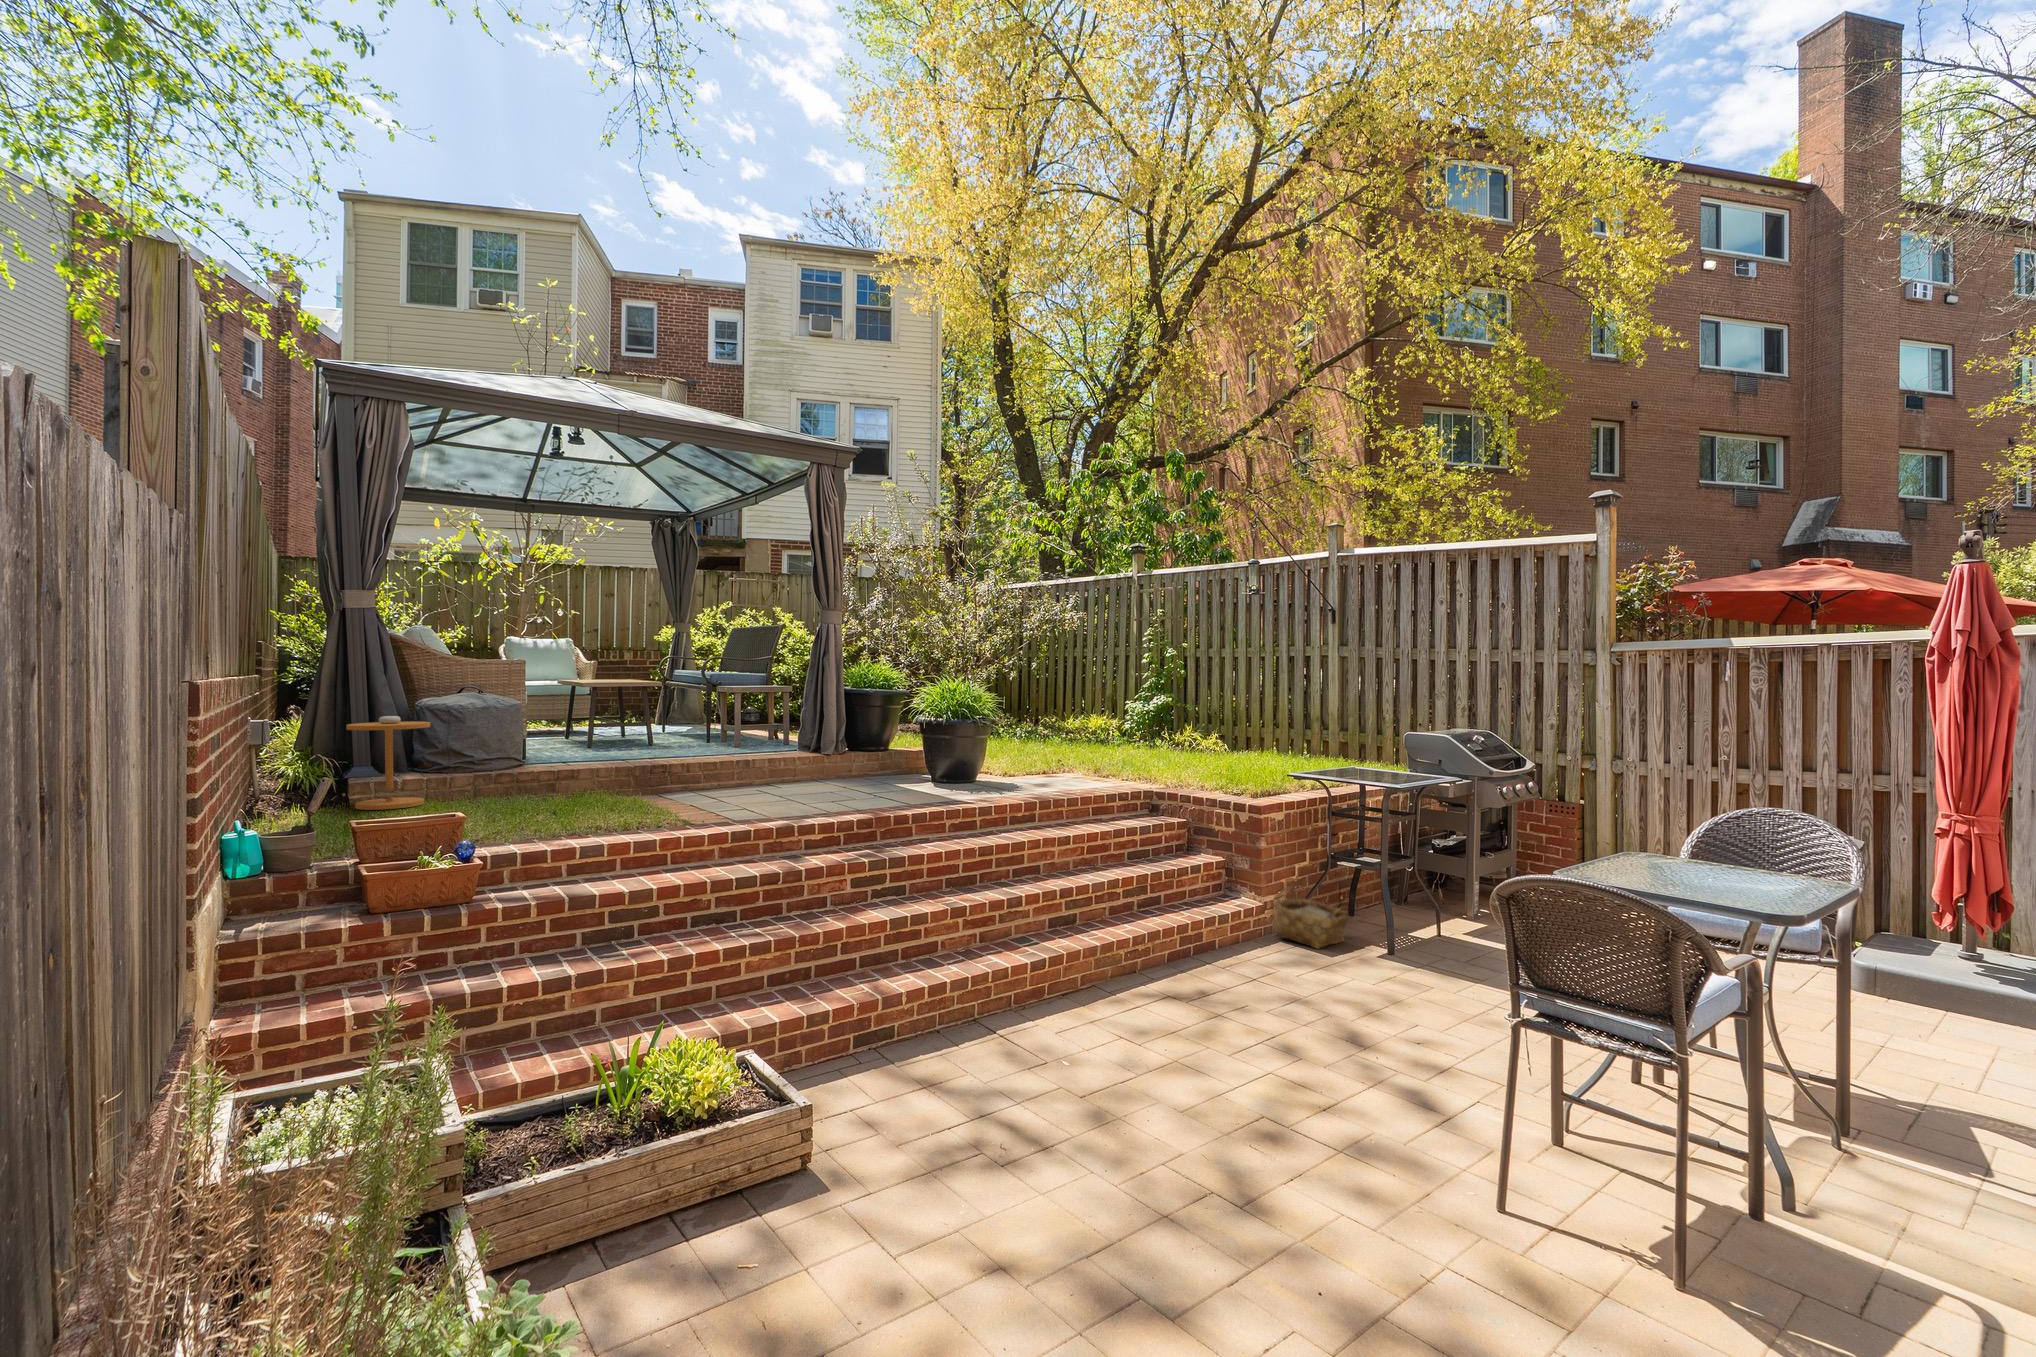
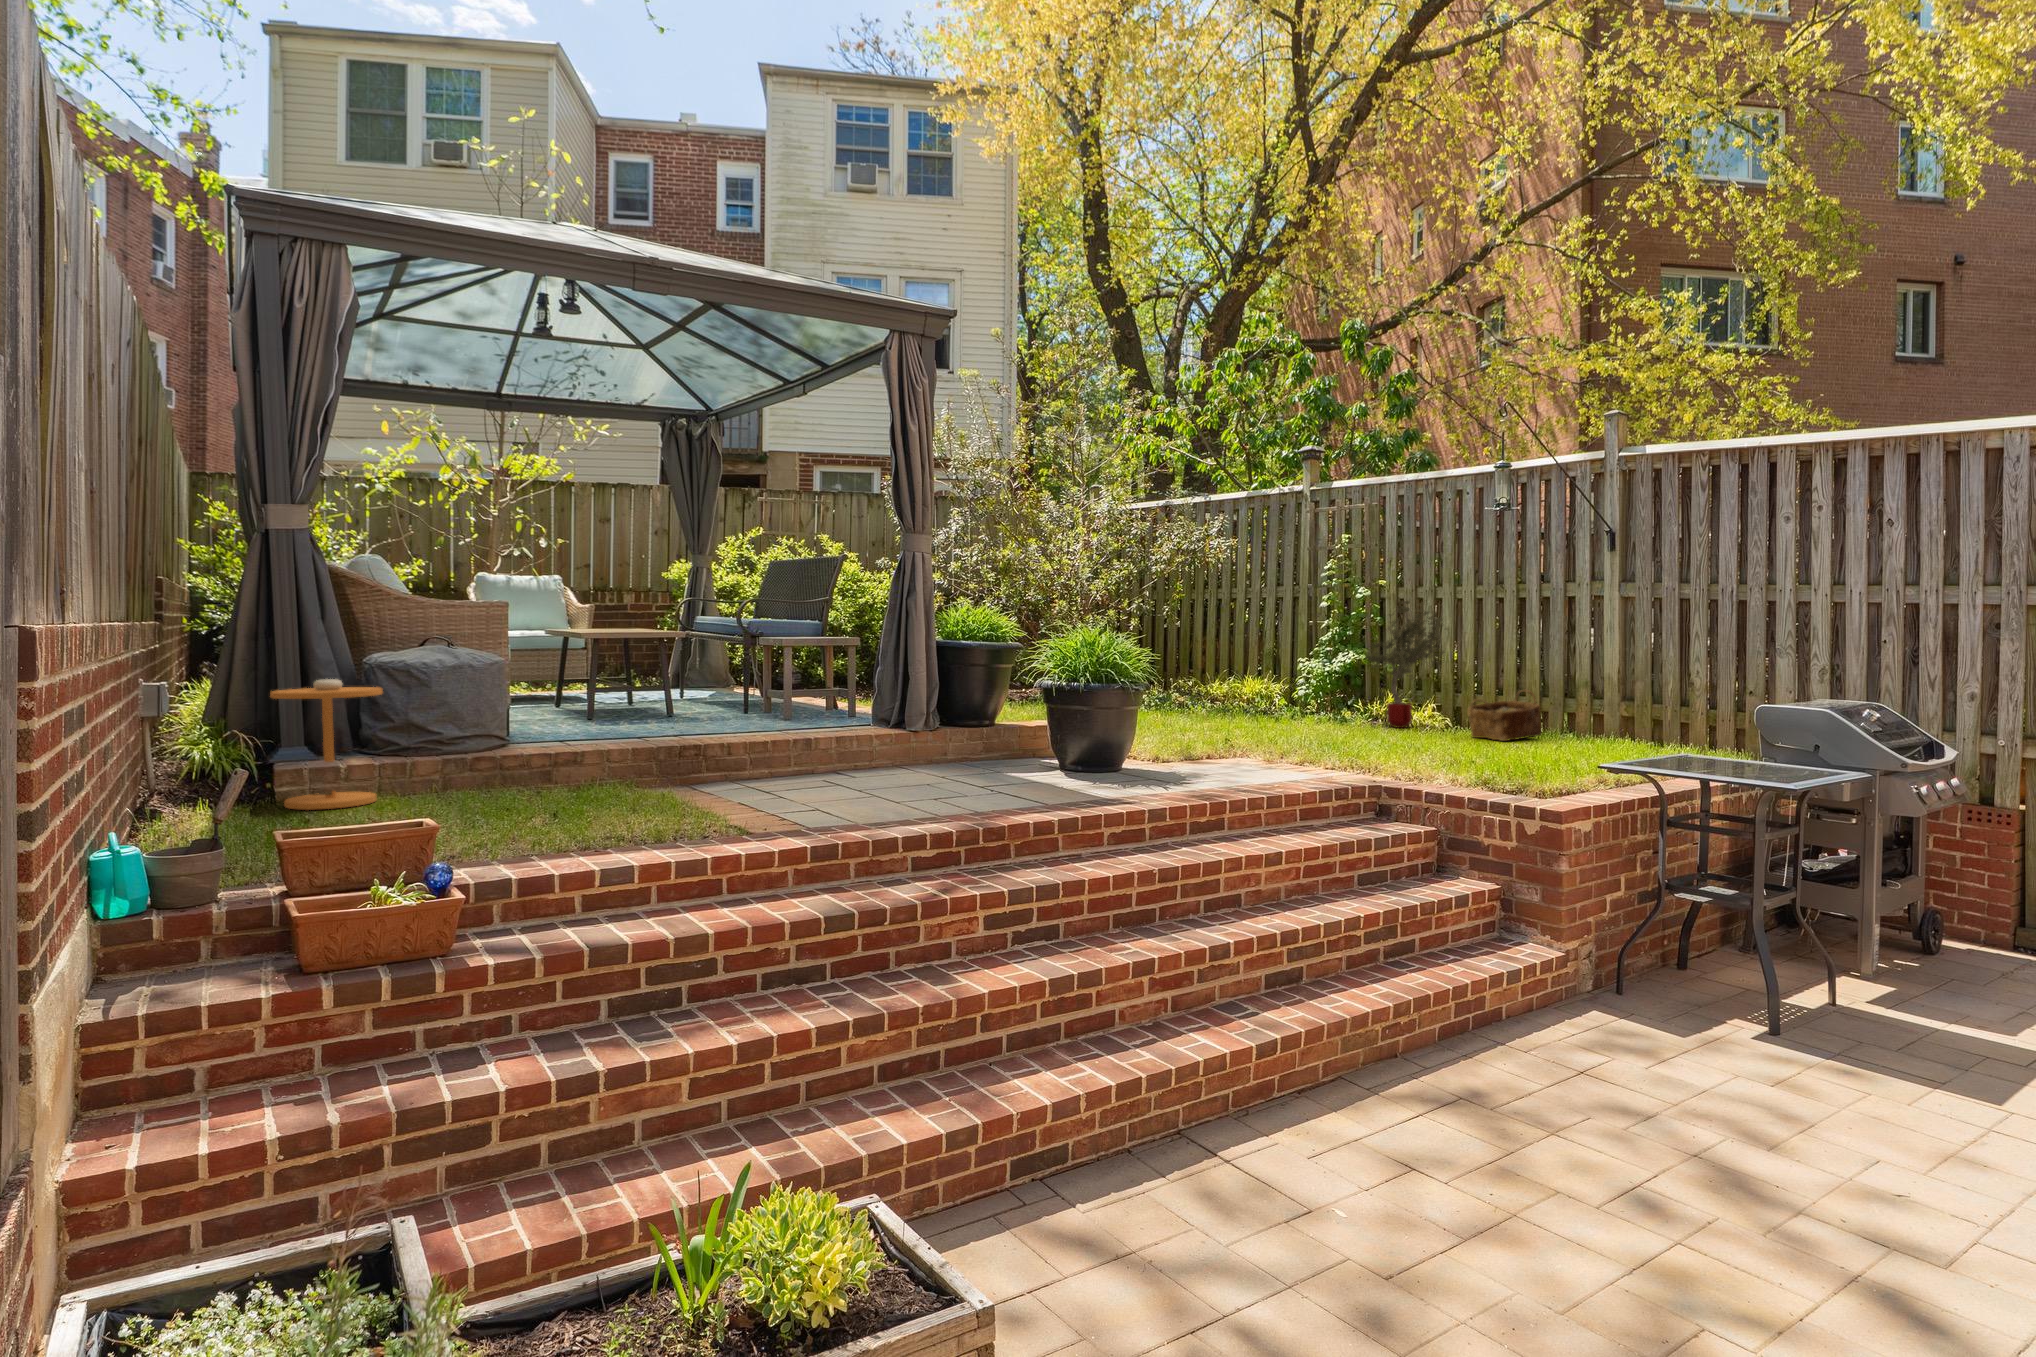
potted tree: none [1163,659,1220,751] -> present [1365,601,1444,728]
woven basket: present [1275,887,1349,949] -> present [1467,689,1542,741]

